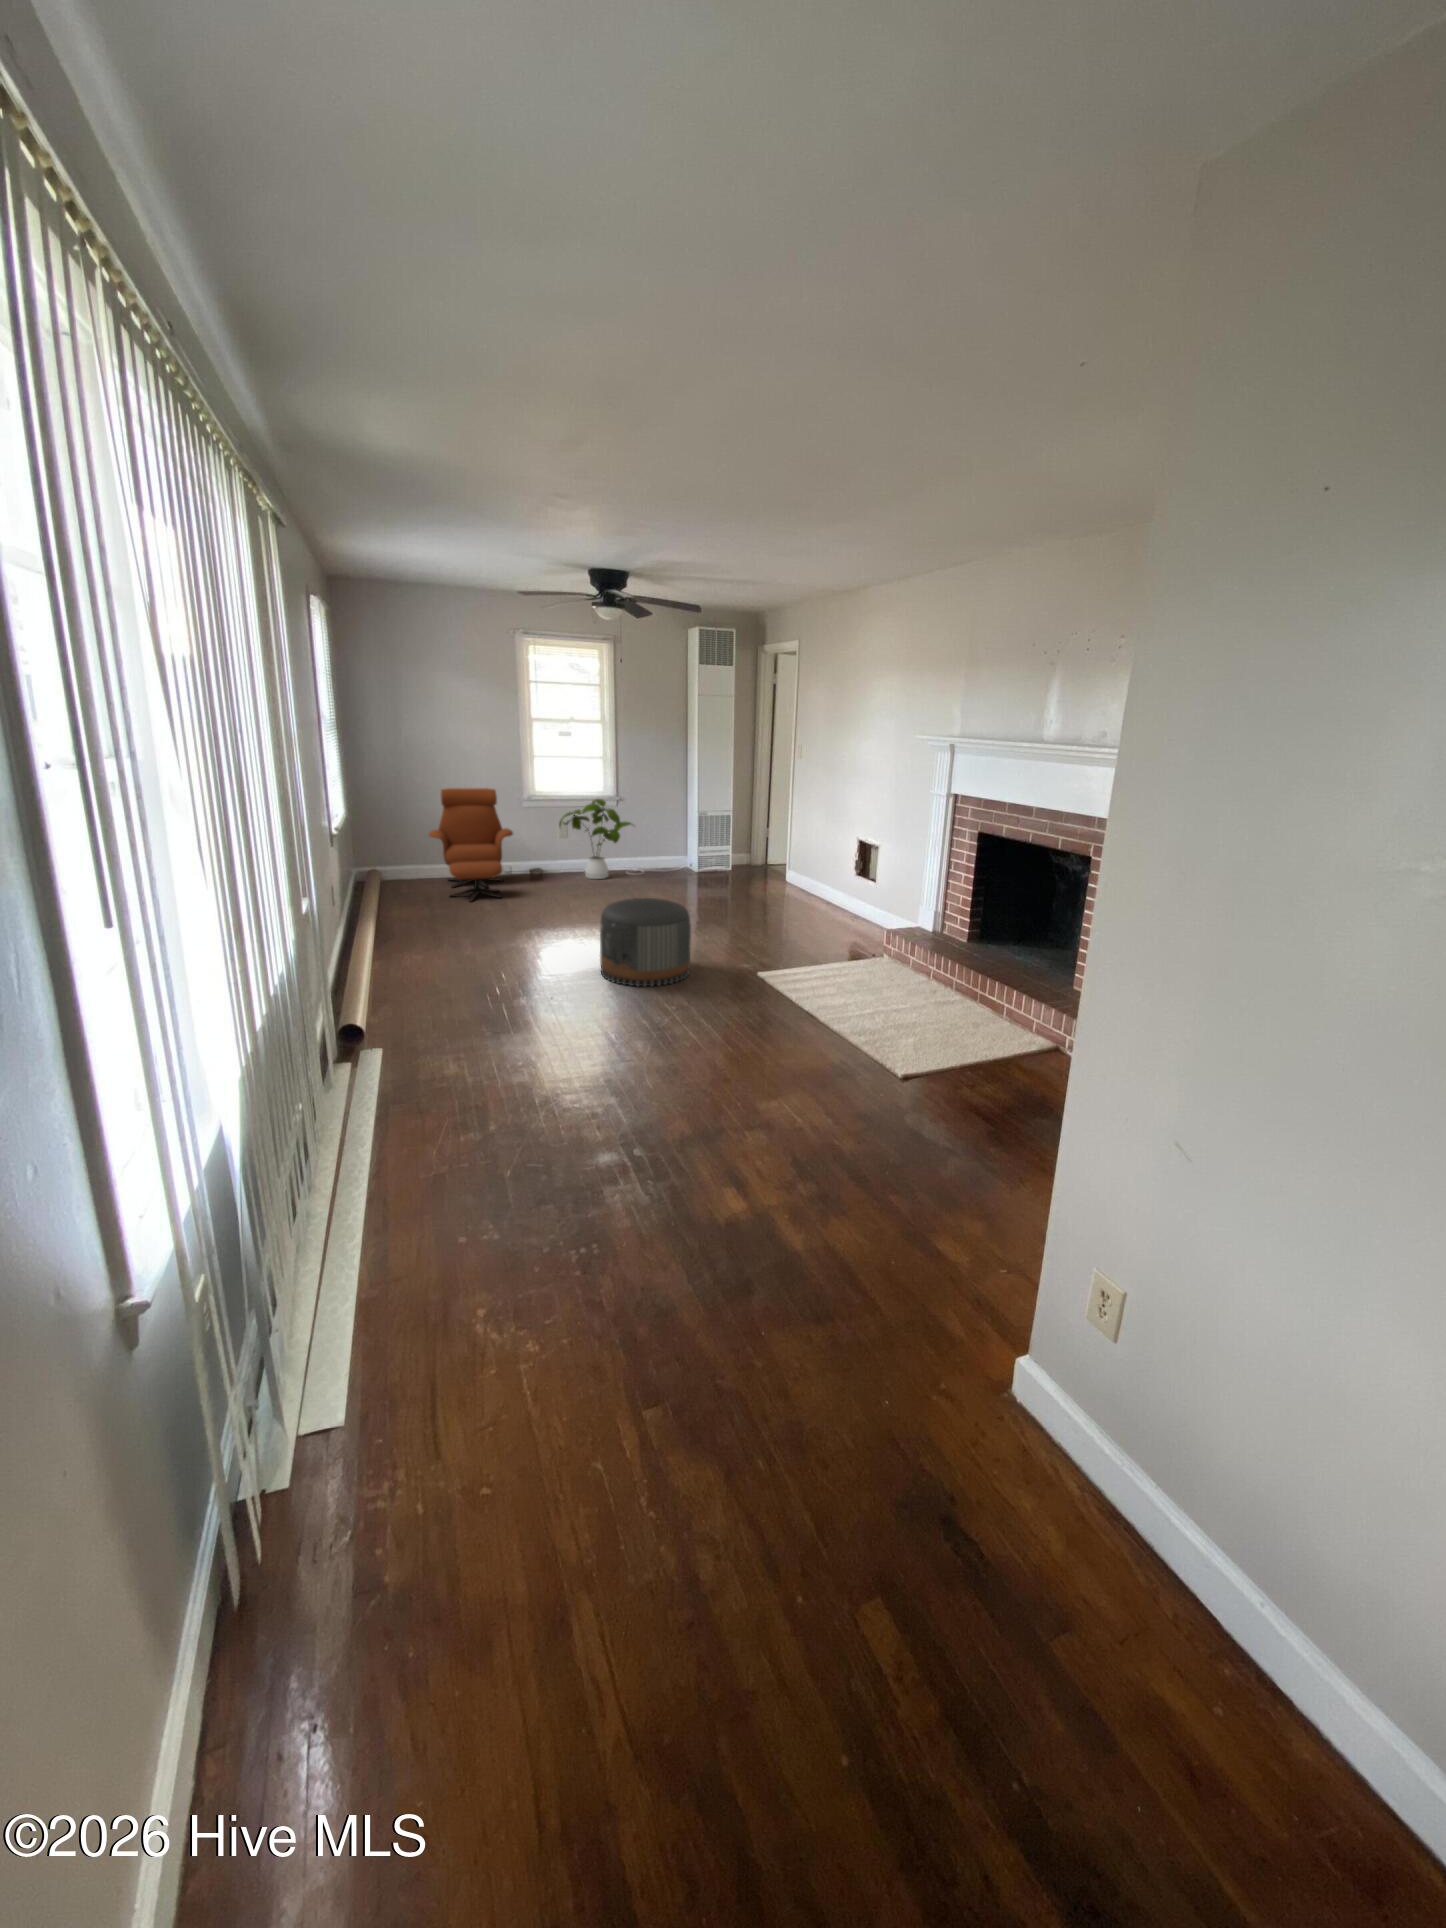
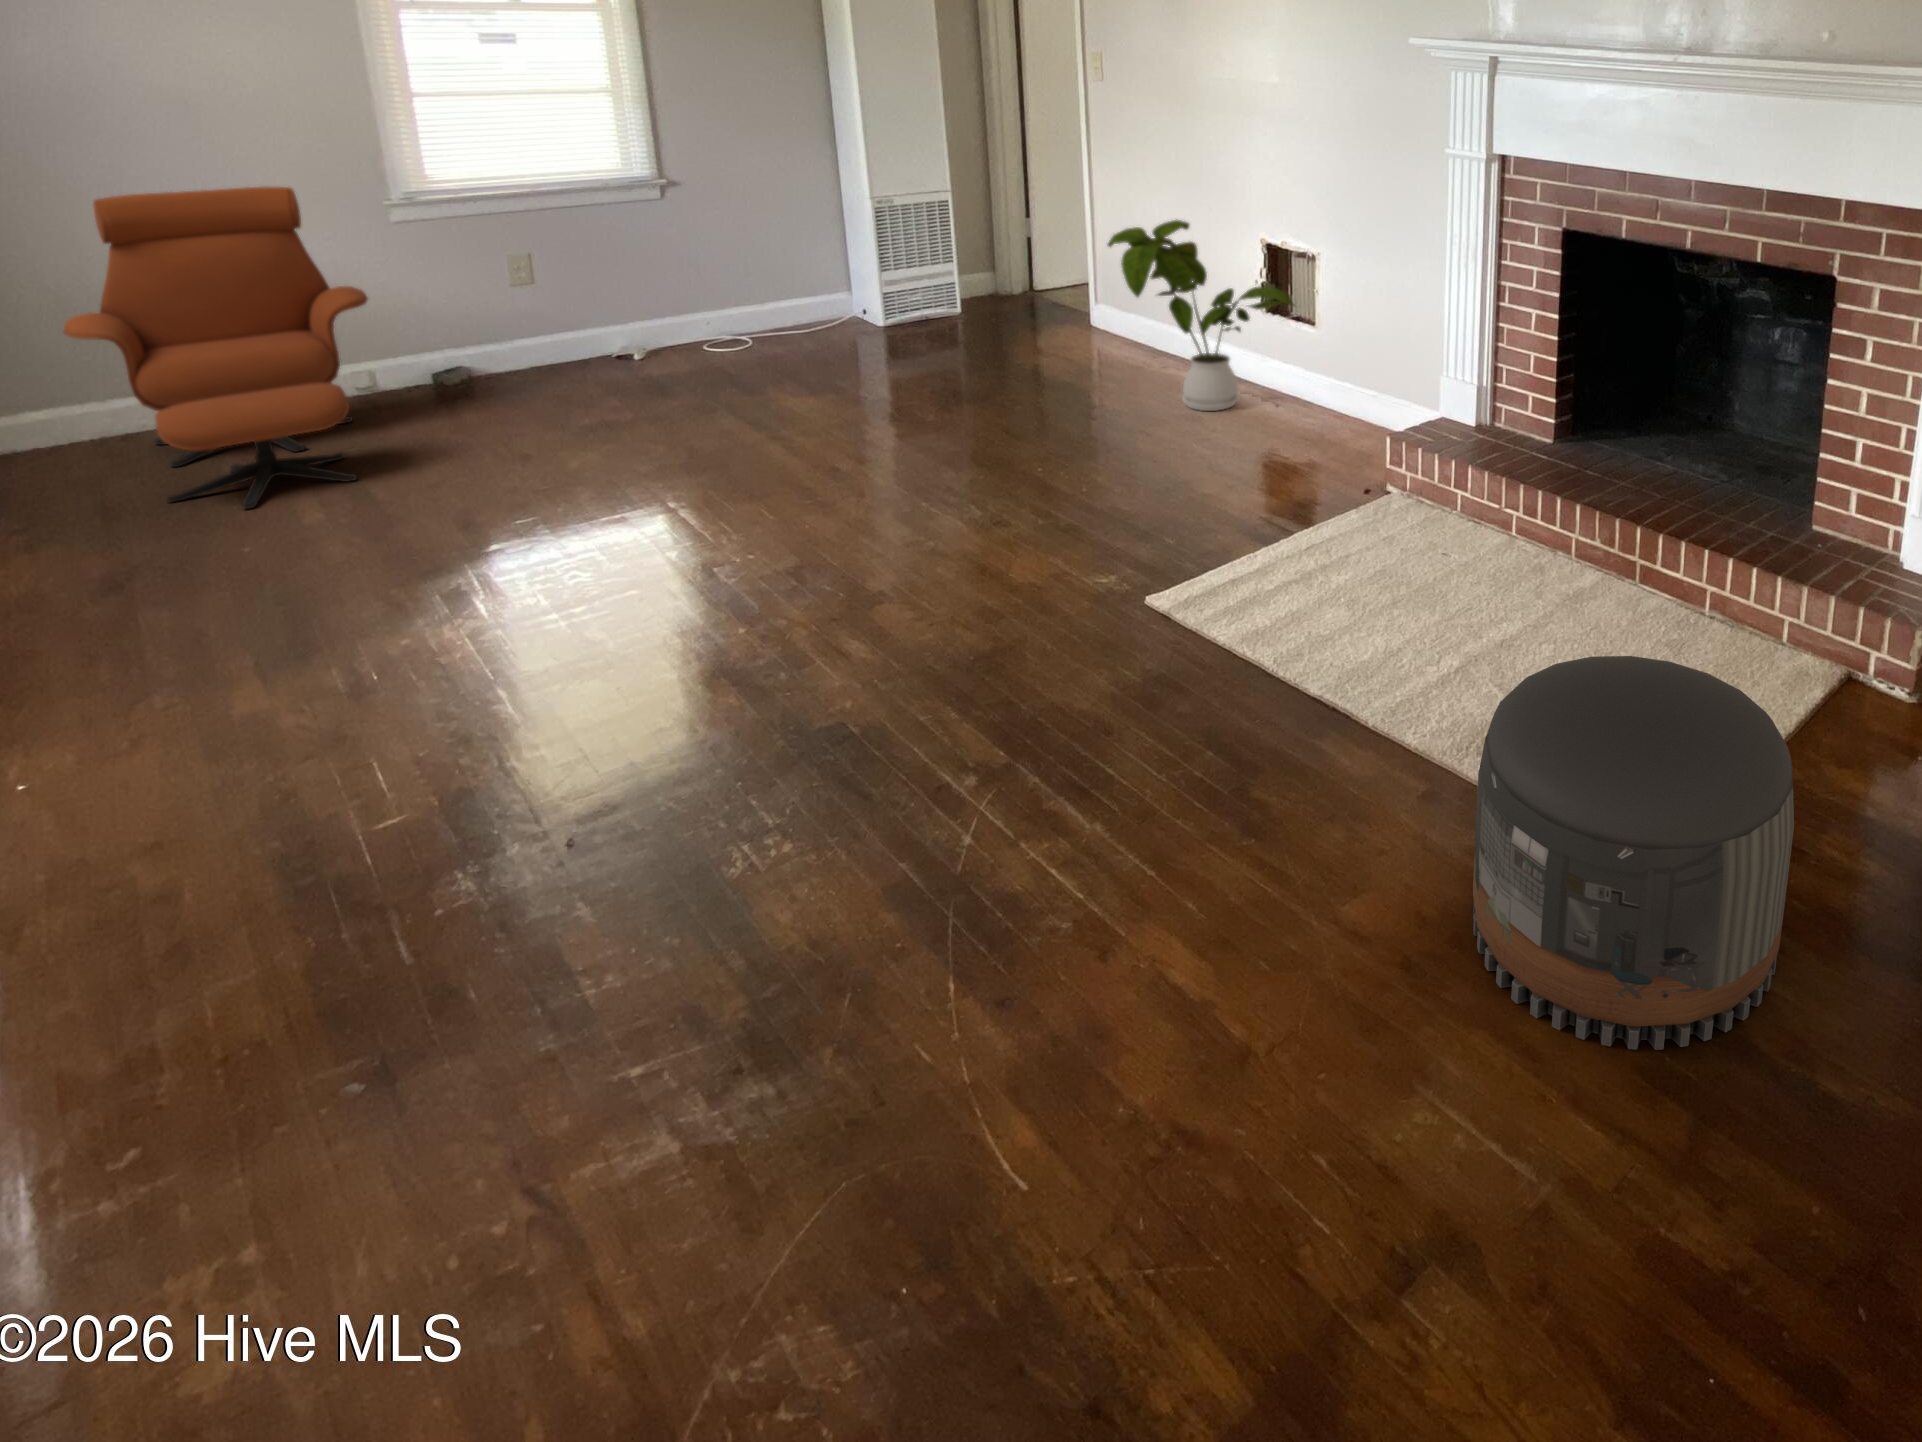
house plant: present [559,799,631,879] -> present [1108,220,1295,411]
pouf: present [600,898,691,987] -> present [1473,656,1794,1050]

